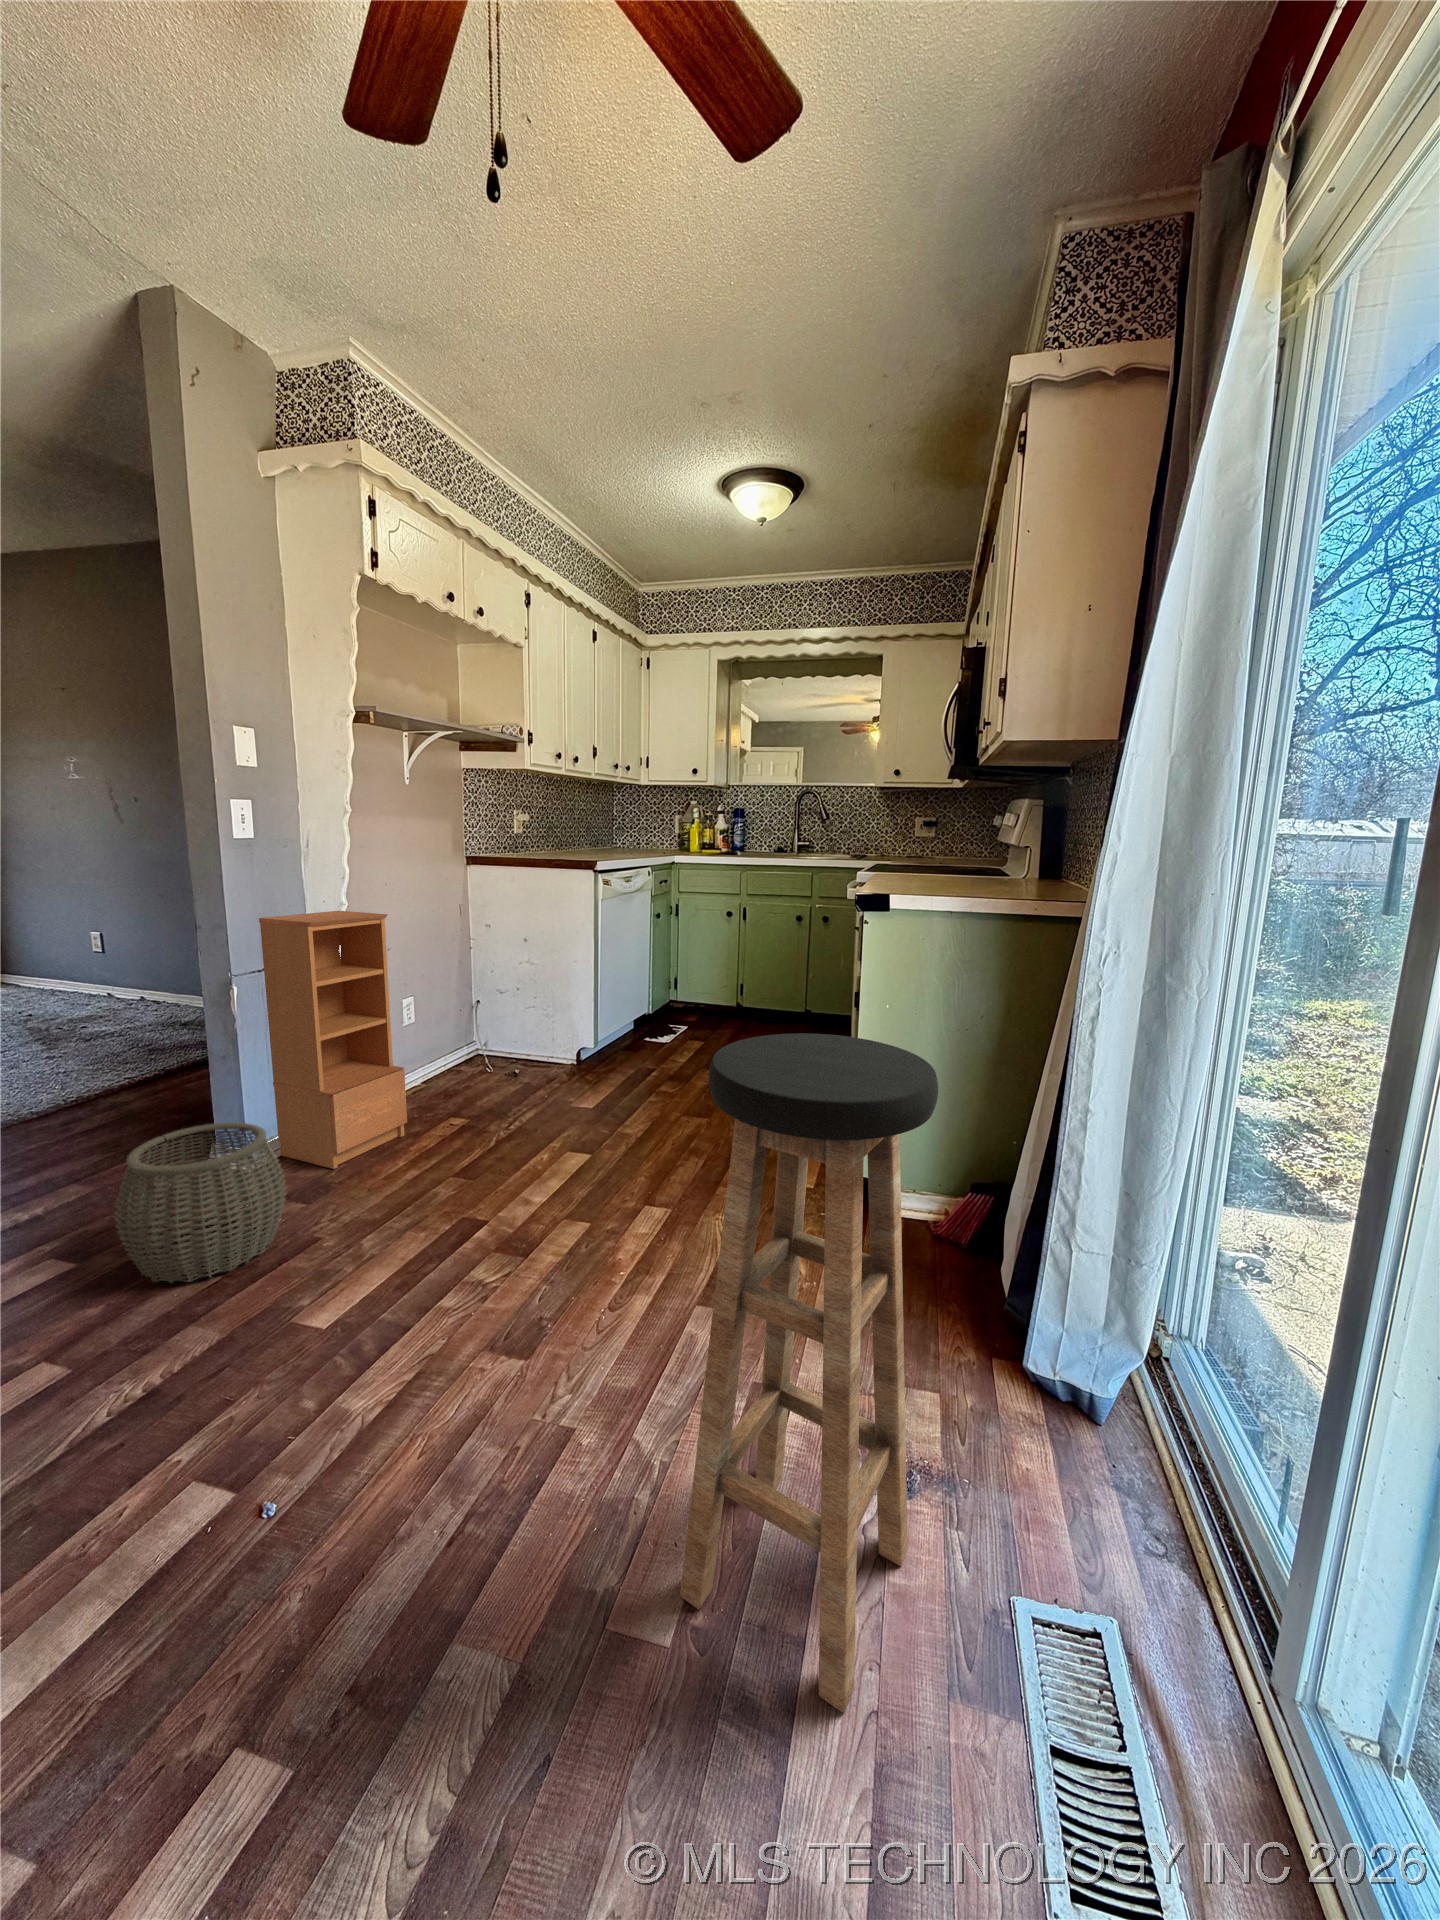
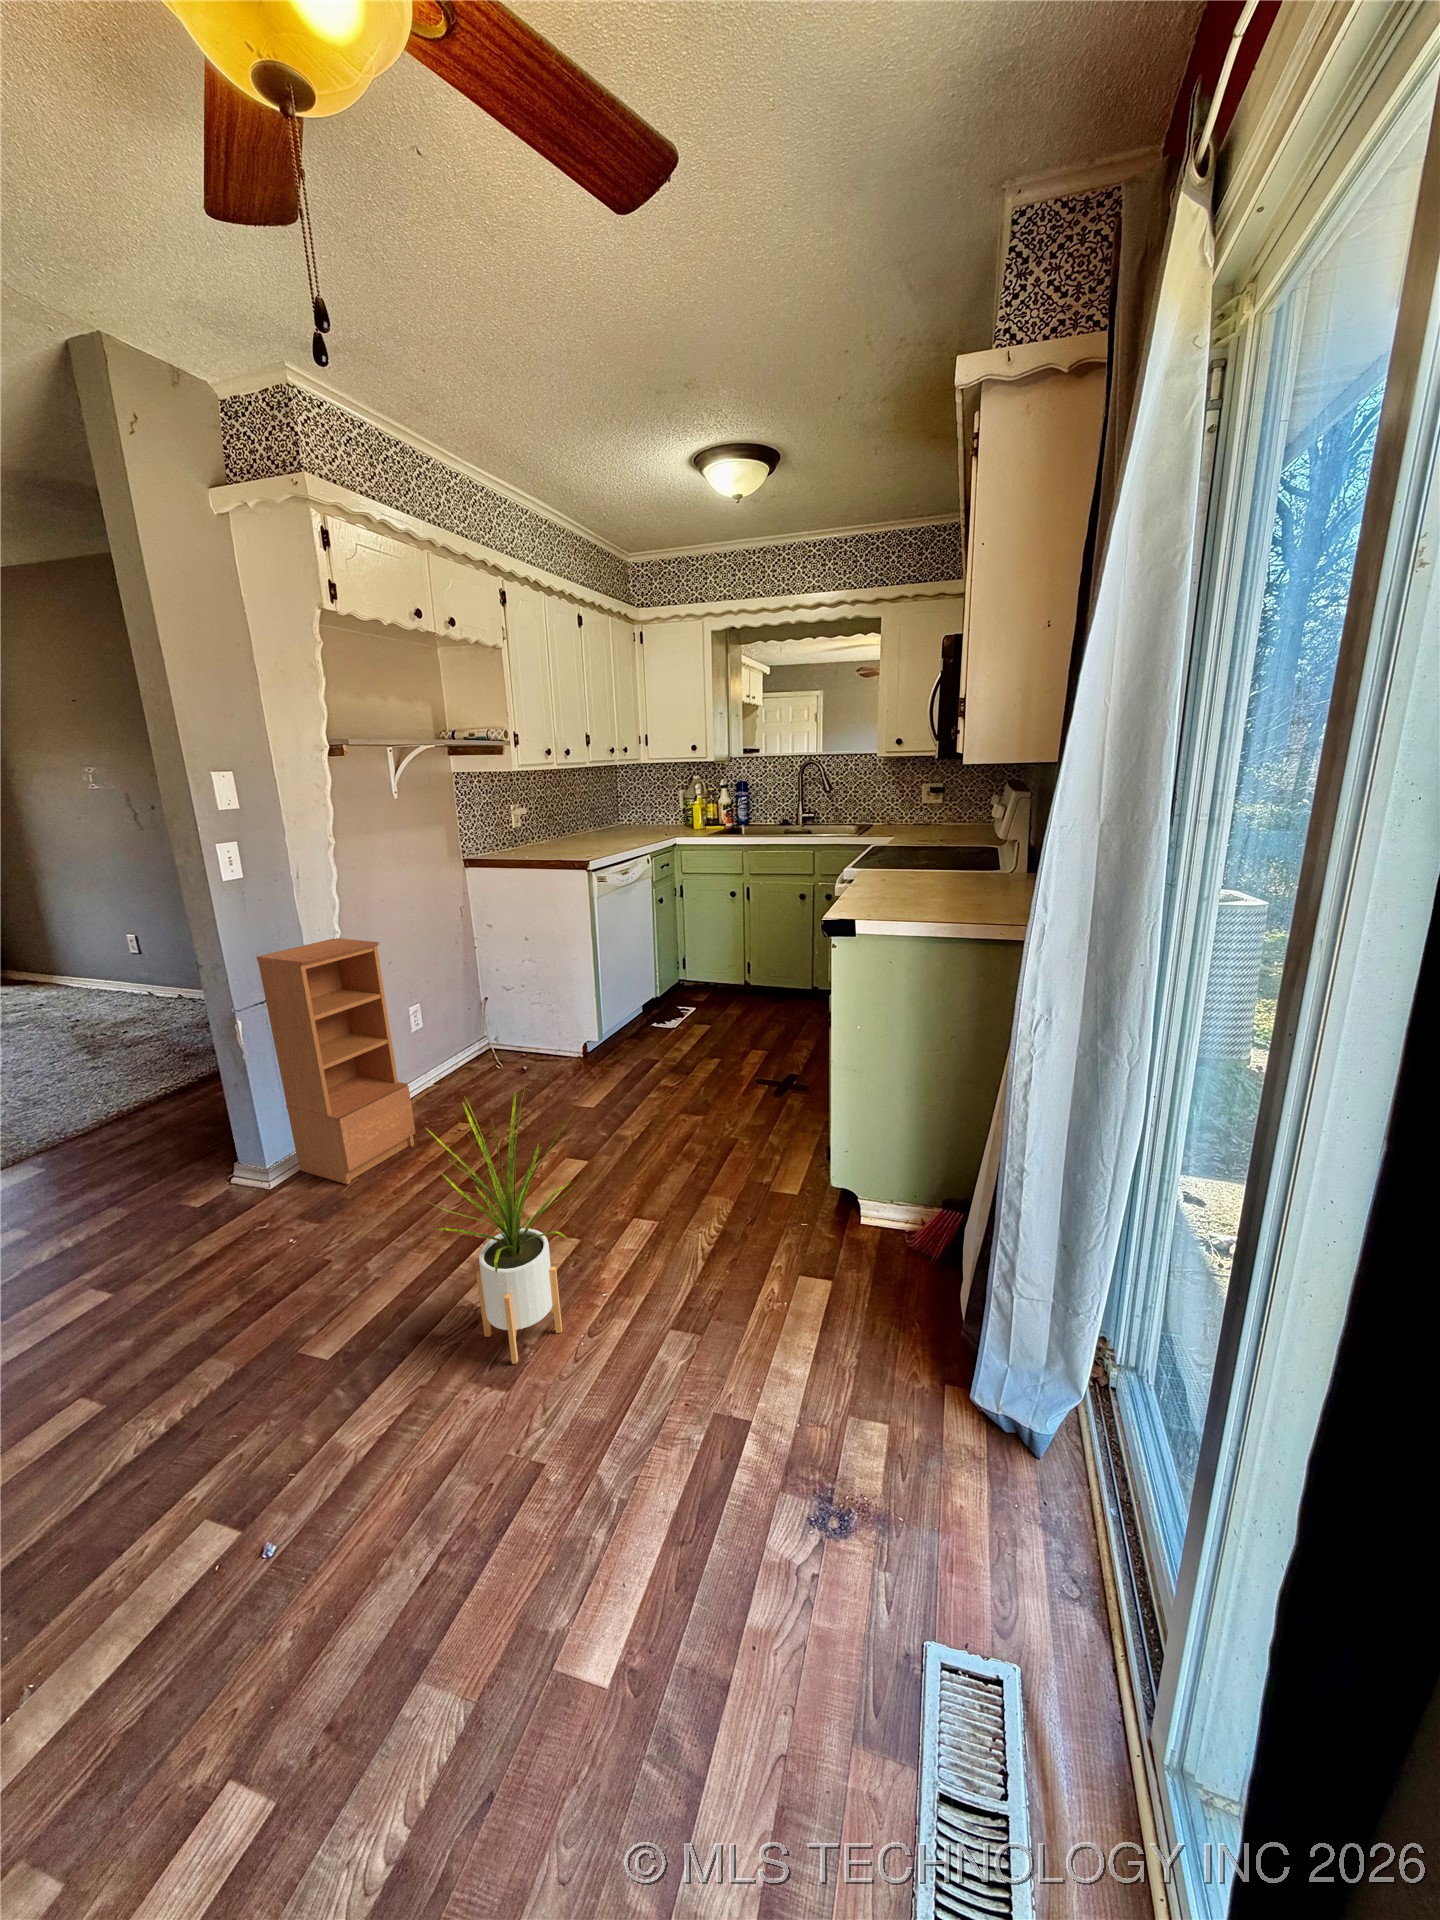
house plant: none [455,1032,617,1335] -> present [426,1089,580,1364]
bar stool: present [680,1033,938,1712] -> none [611,1137,834,1756]
woven basket: present [115,1122,286,1283] -> none [140,1159,297,1313]

